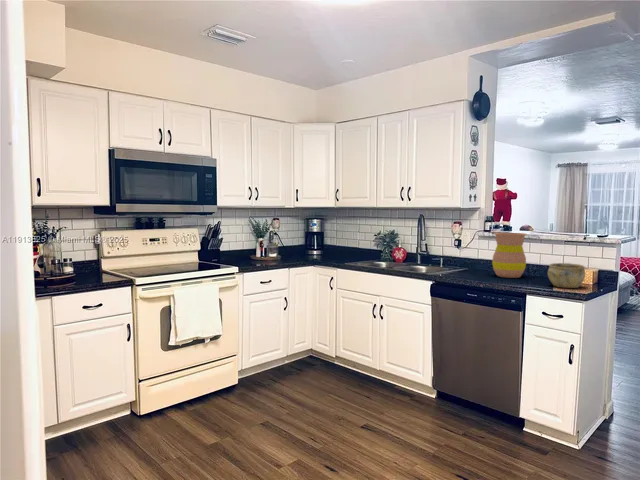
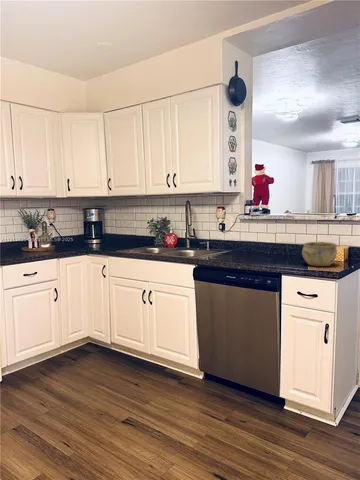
vase: present [492,233,526,278] -> none [252,215,283,258]

